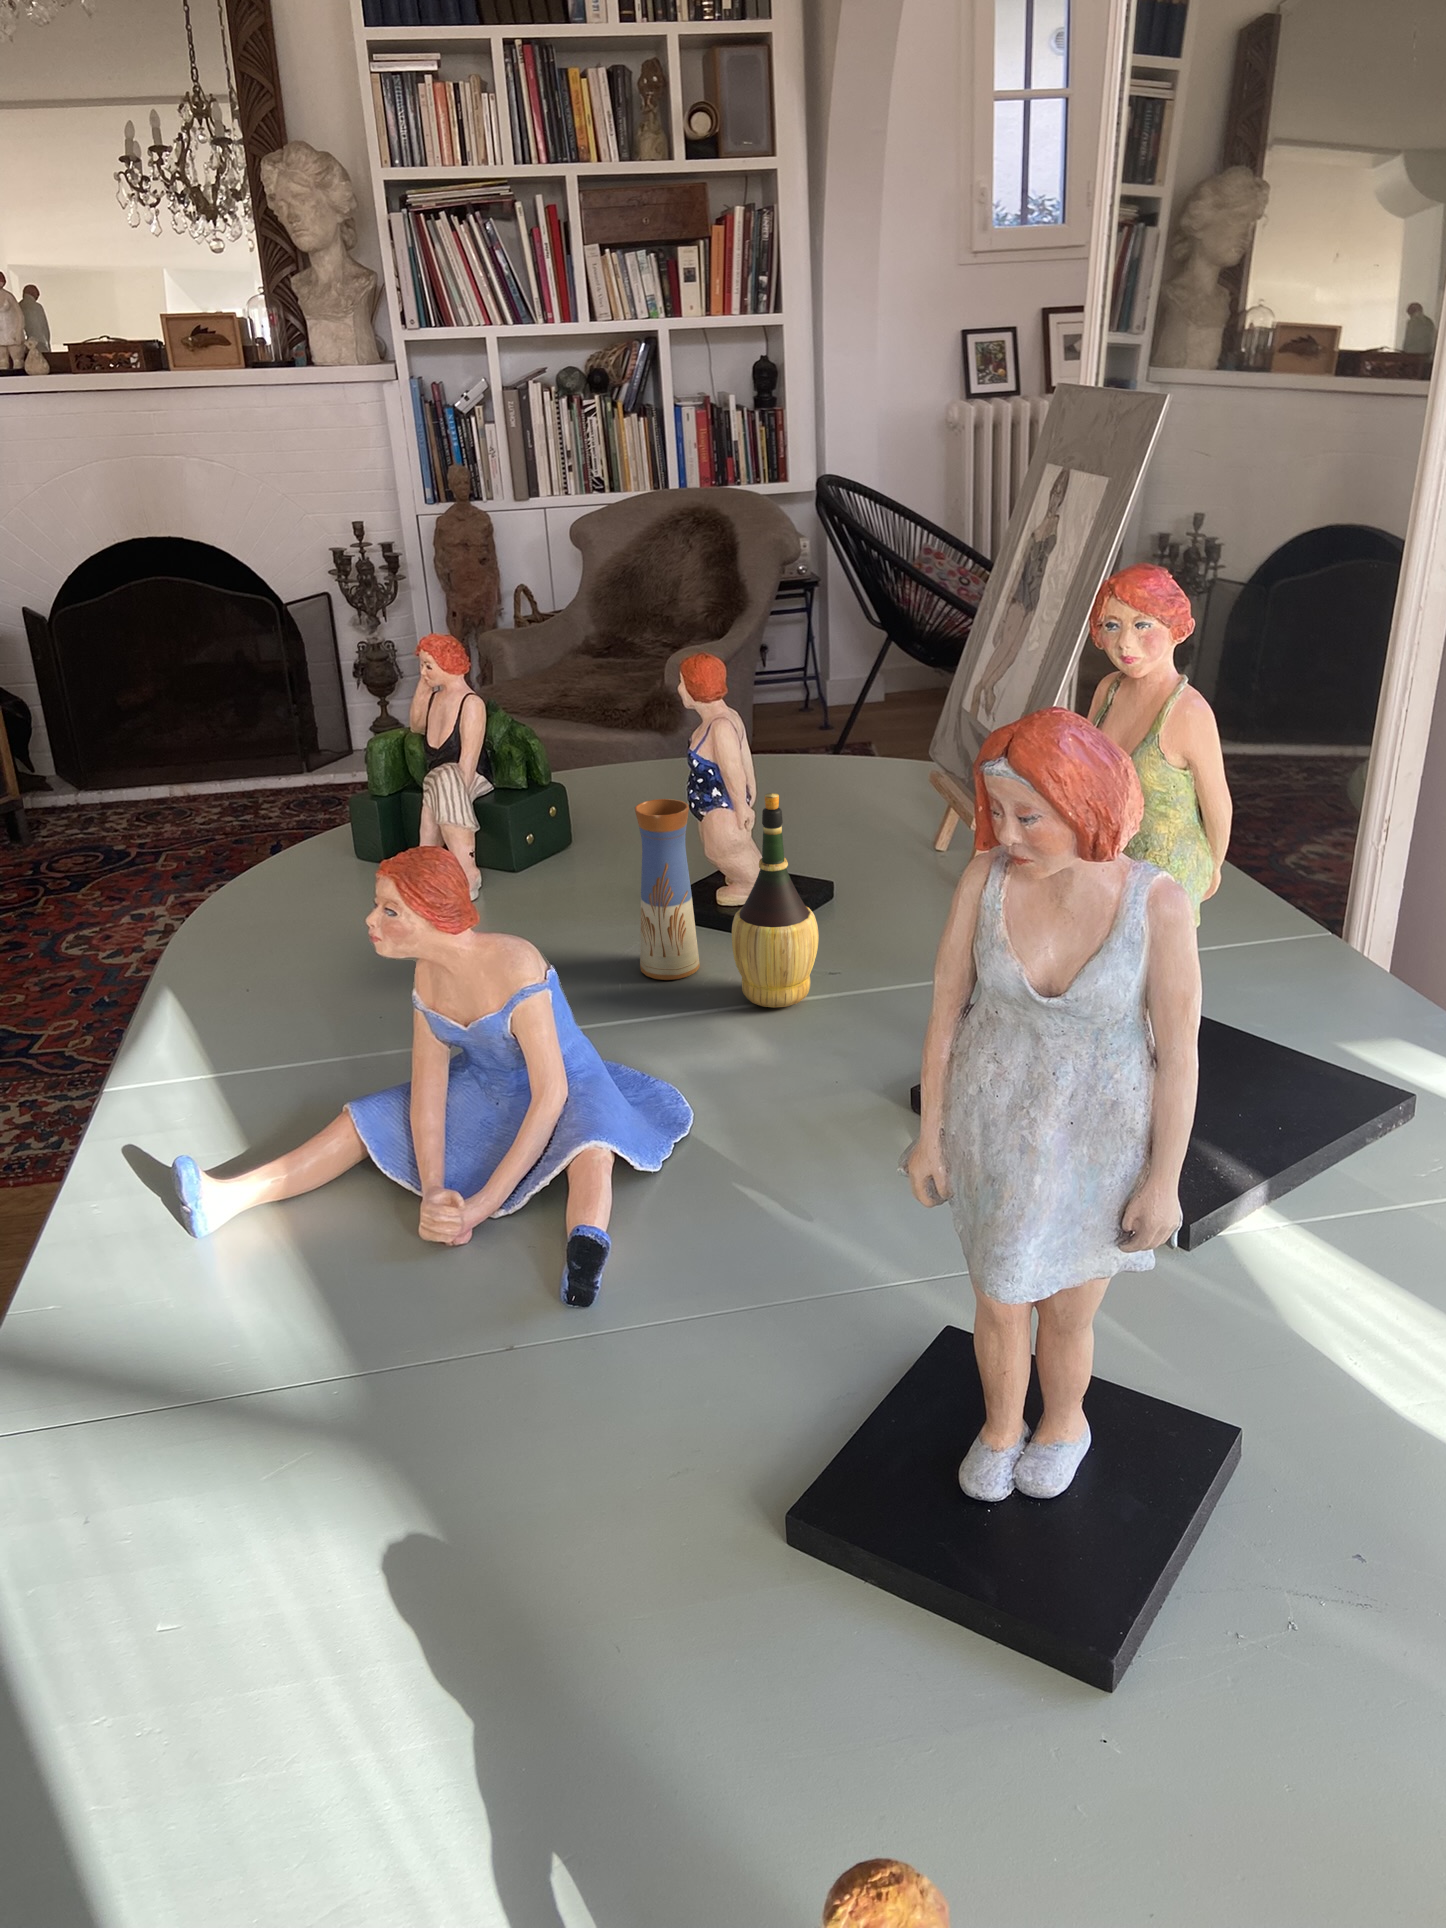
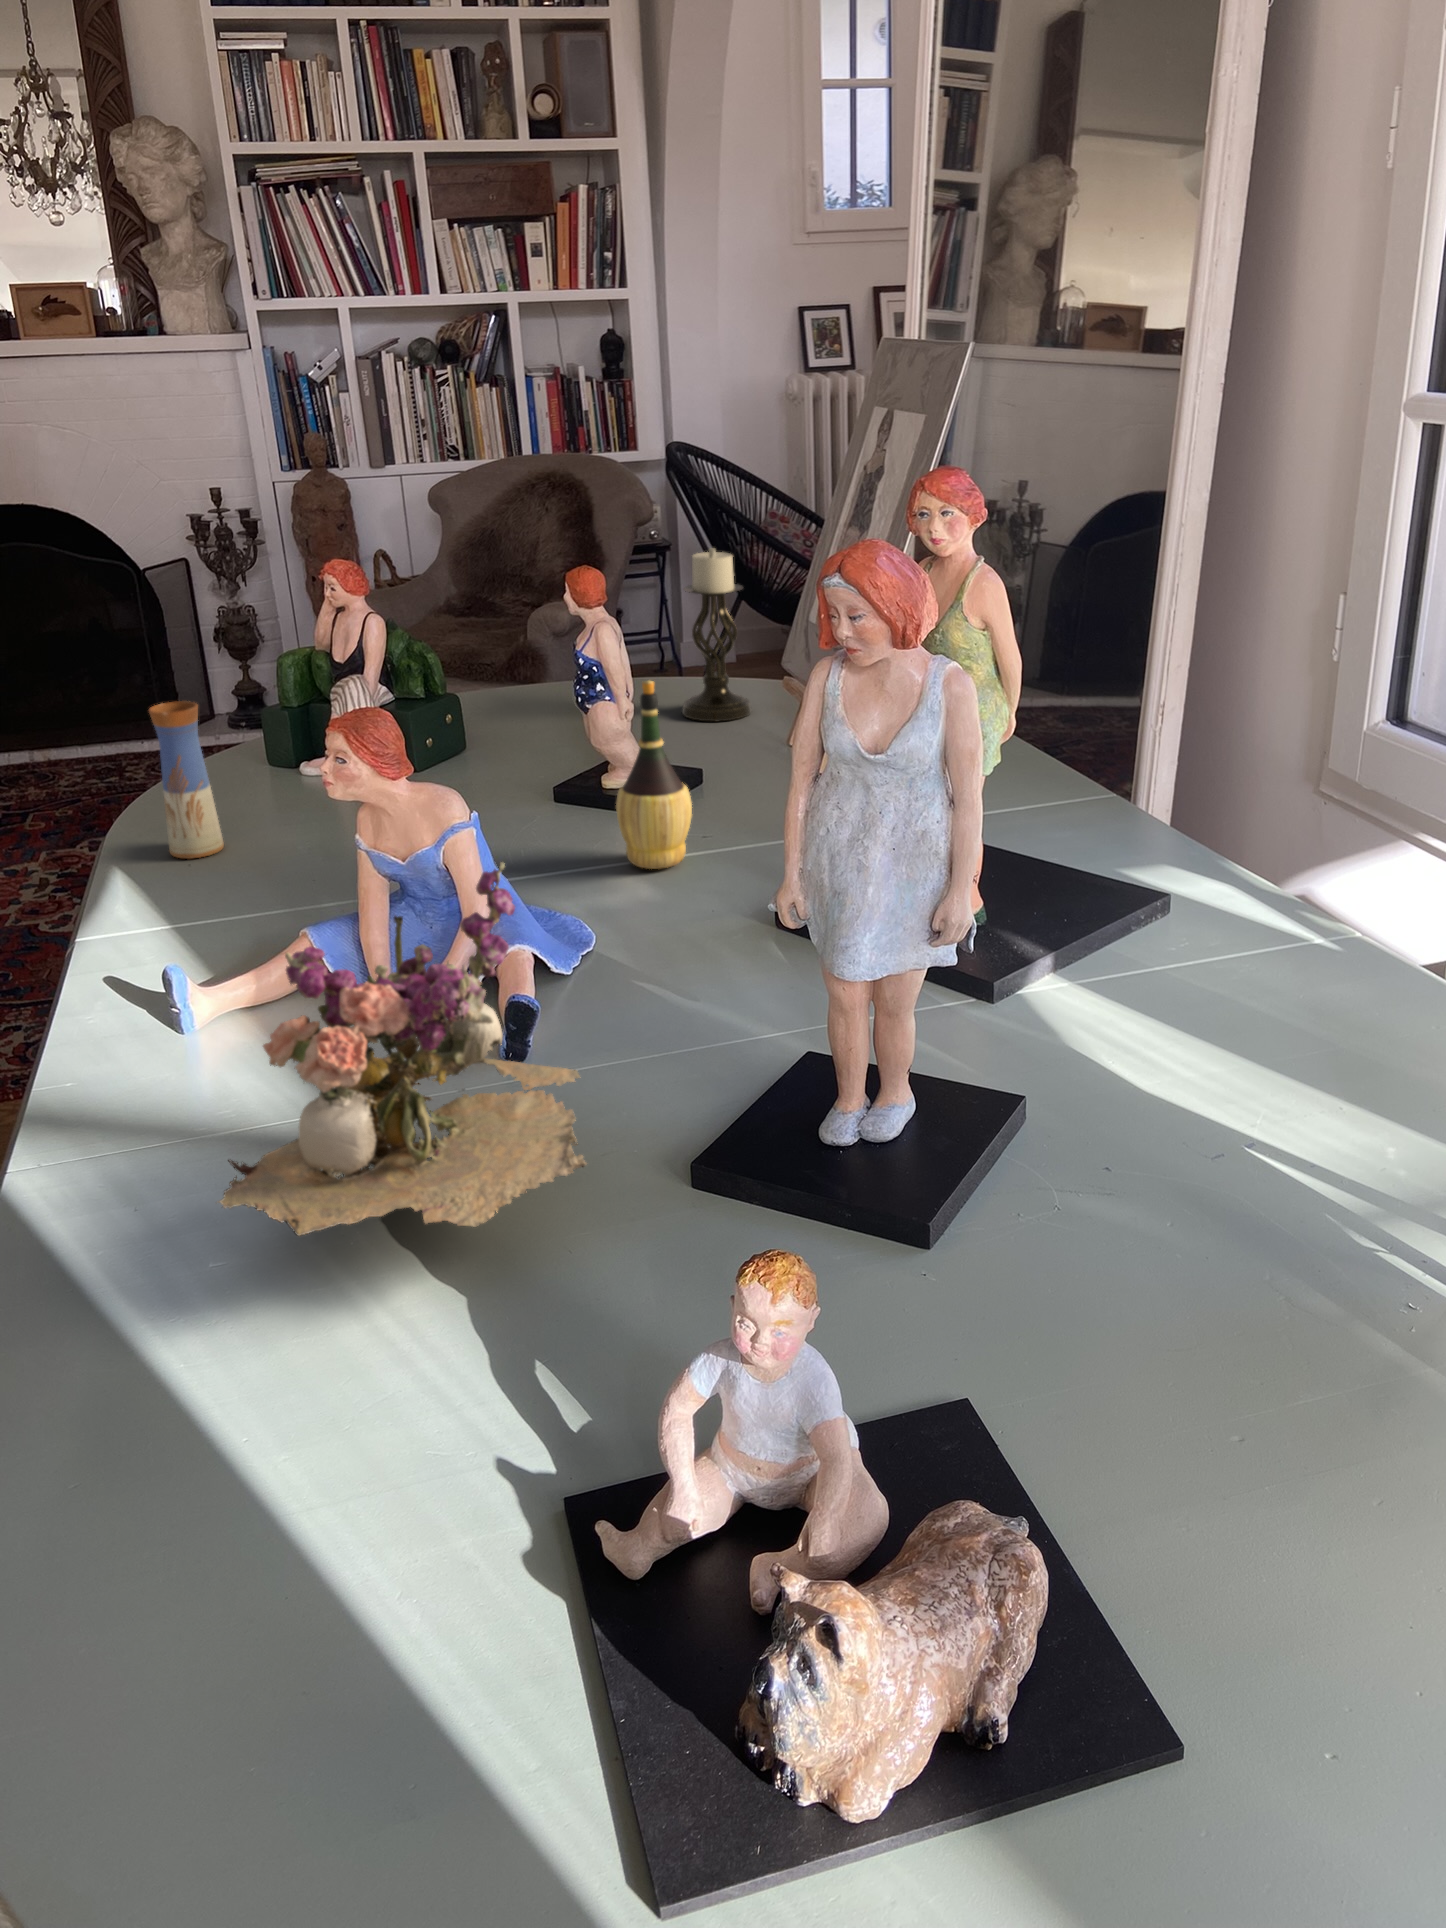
candle holder: none [818,614,895,805] -> present [682,548,752,721]
vase: present [635,799,700,980] -> present [149,701,224,859]
flower arrangement: none [174,1085,654,1614] -> present [219,863,586,1236]

